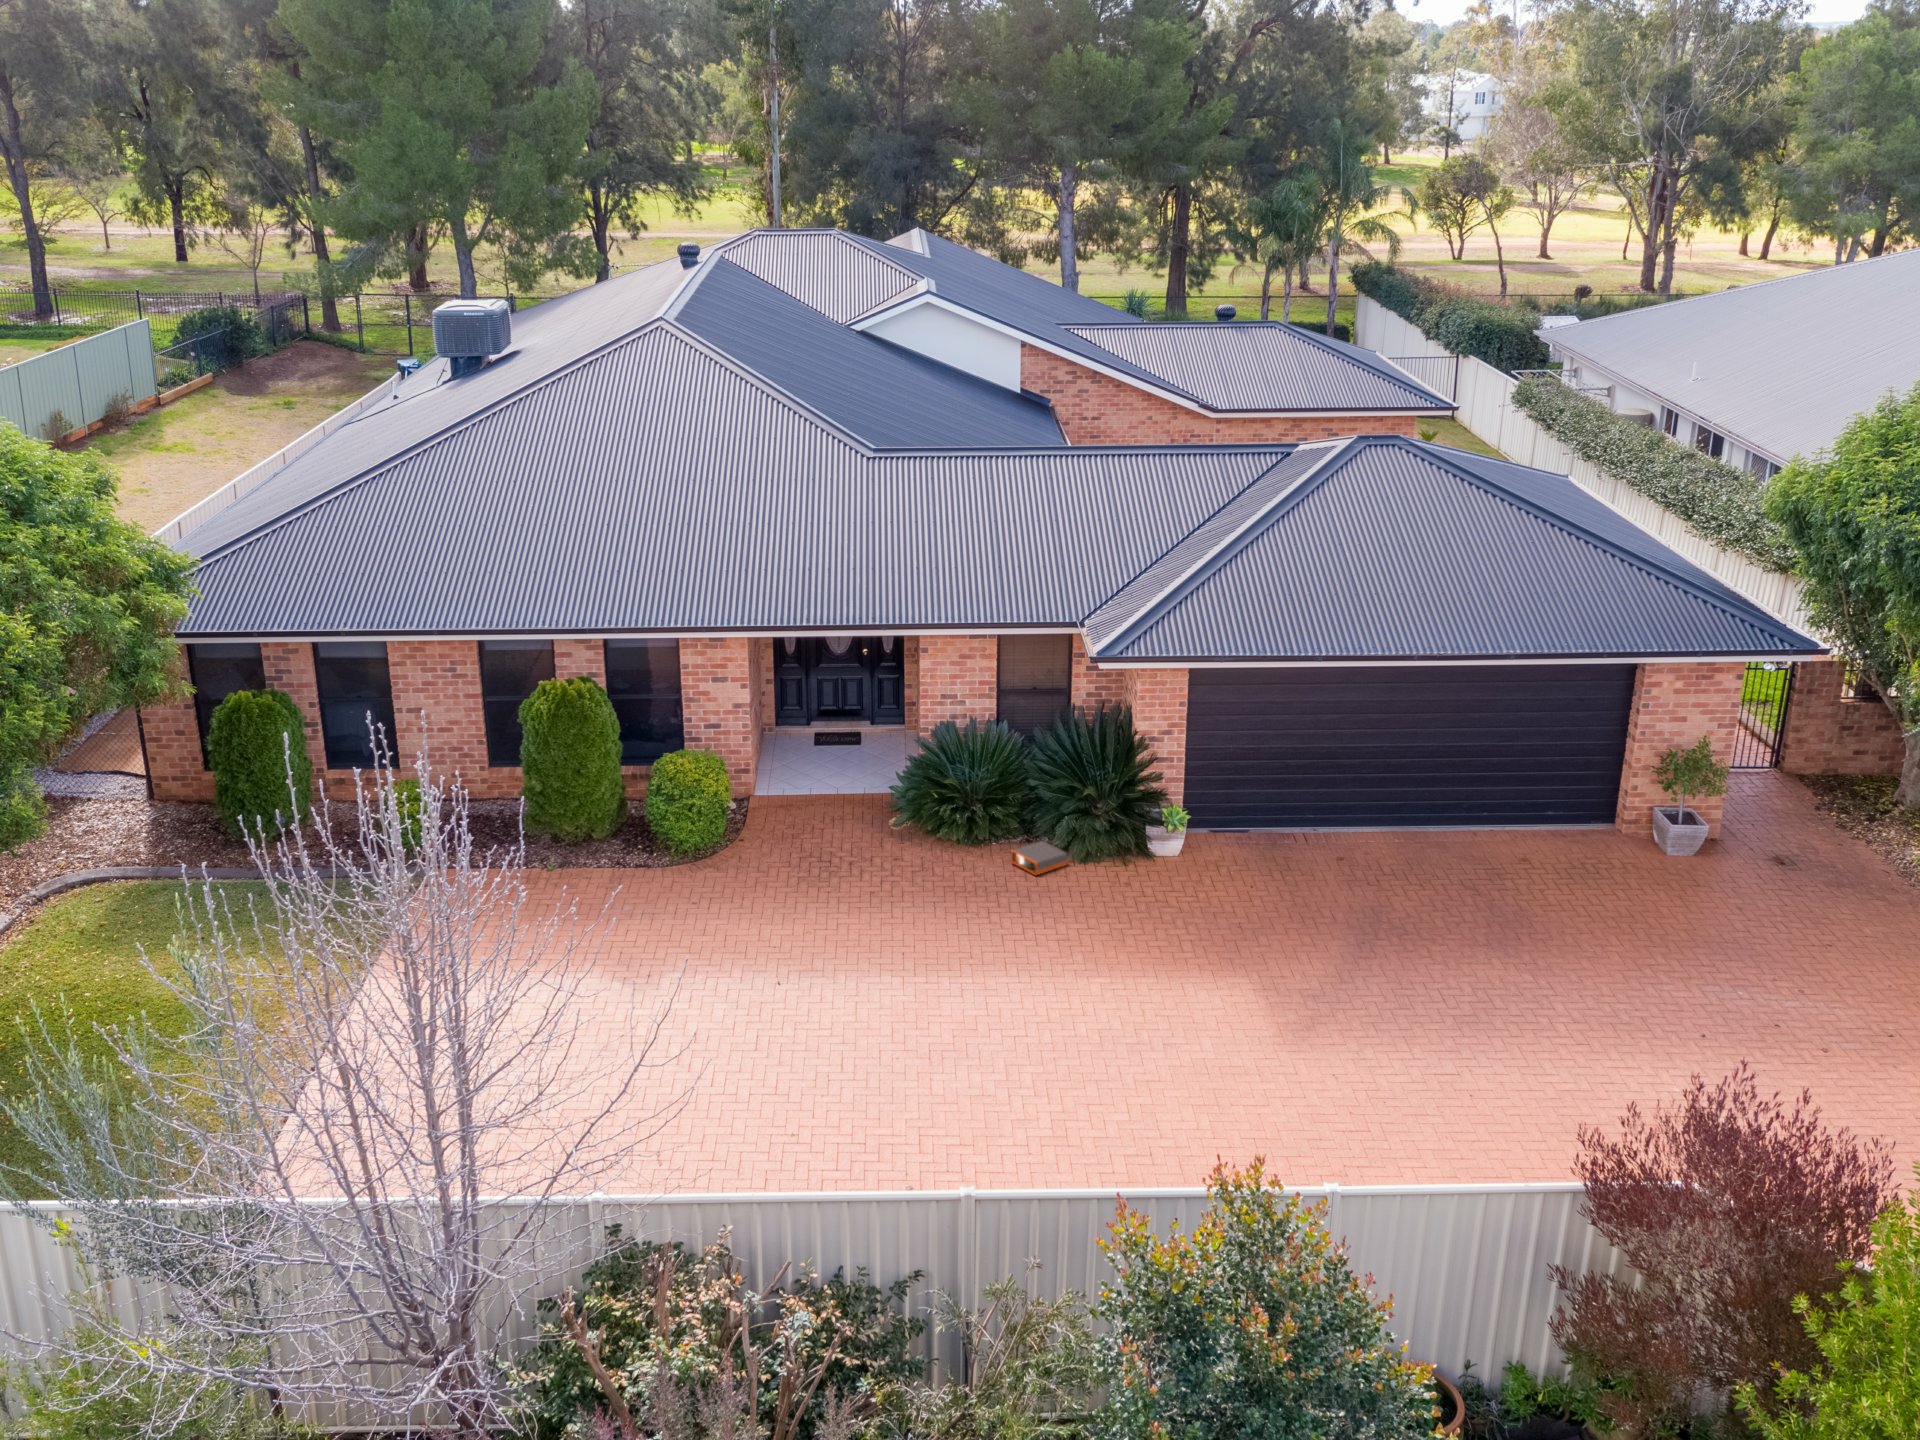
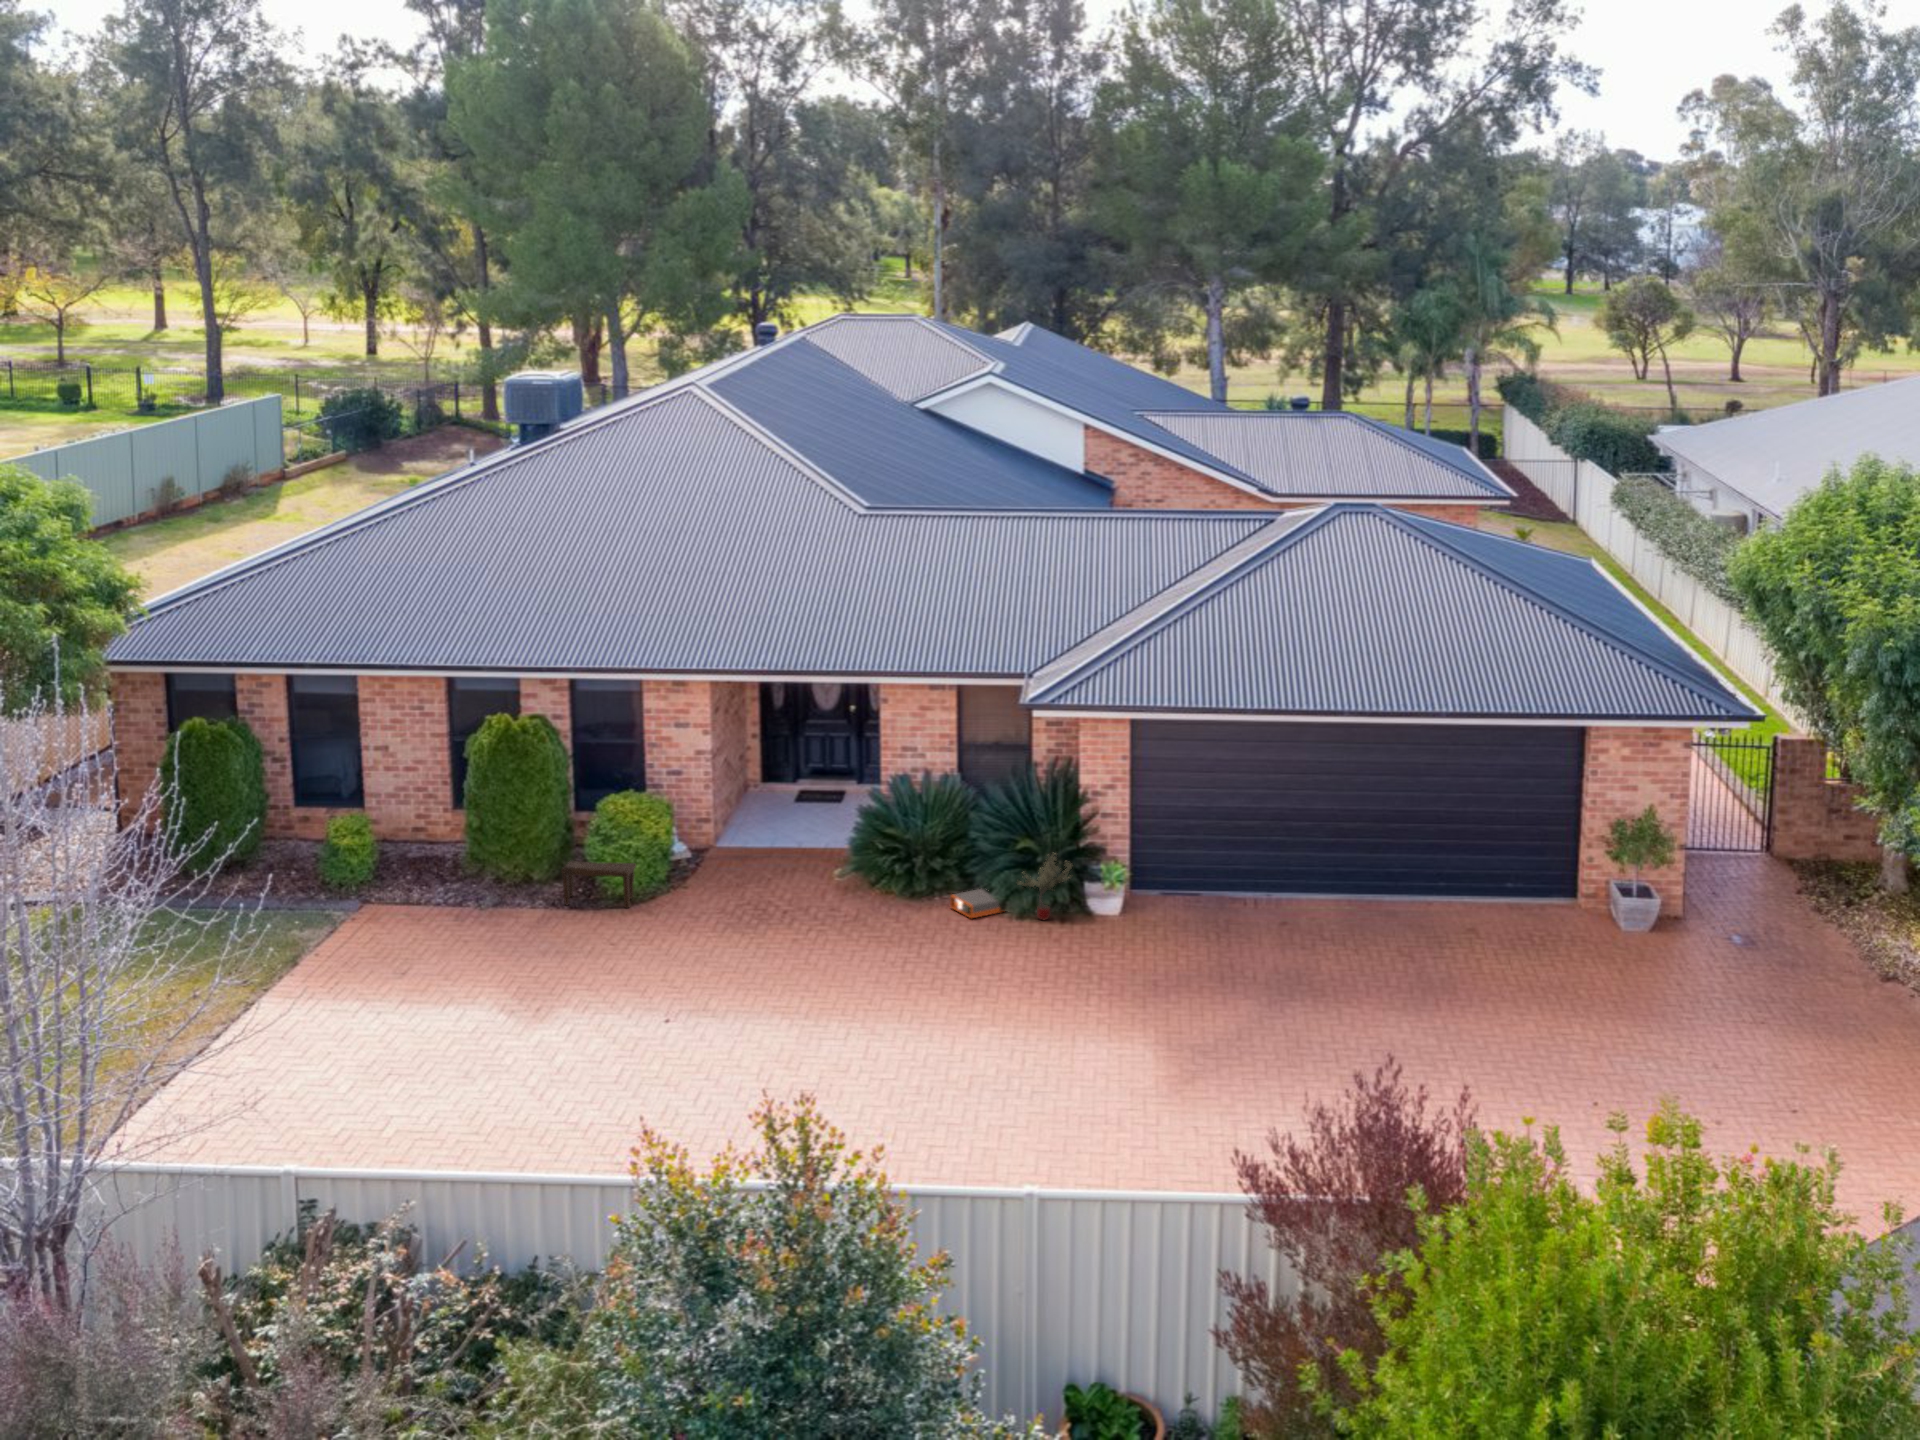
potted tree: none [1081,806,1138,874] -> present [1018,852,1071,920]
bench: none [614,829,690,877] -> present [562,861,636,908]

